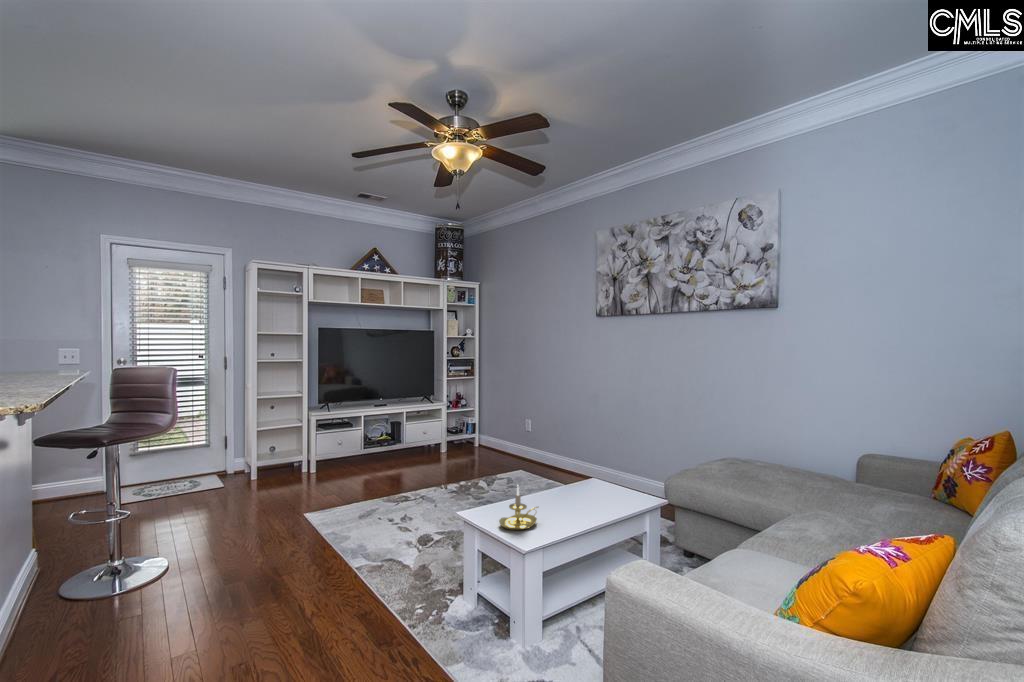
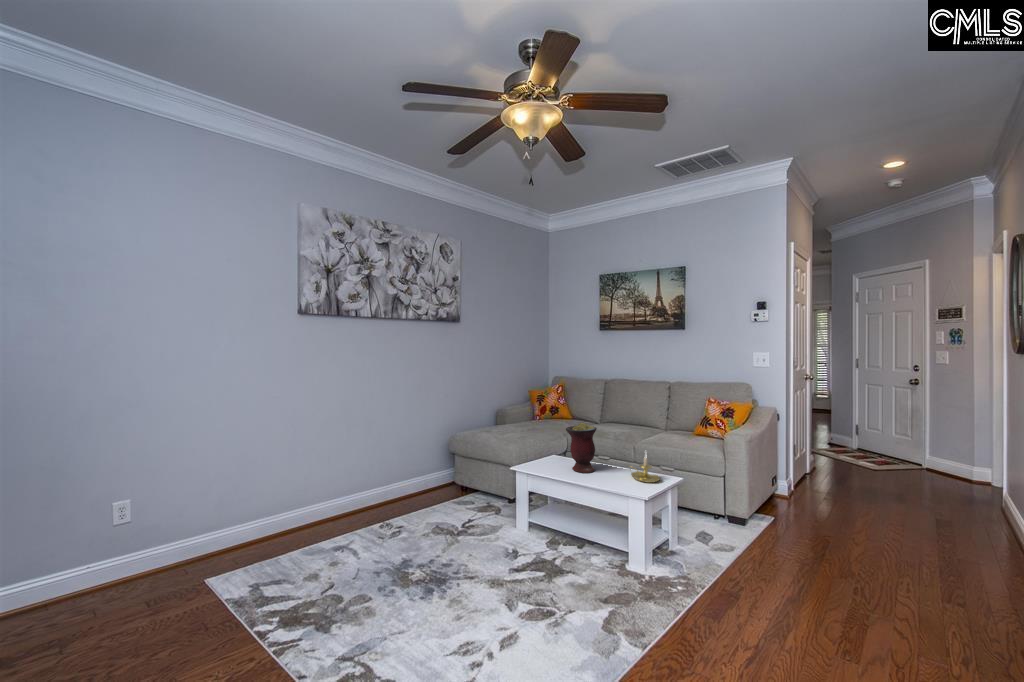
vase: none [554,441,594,508] -> present [566,423,597,473]

